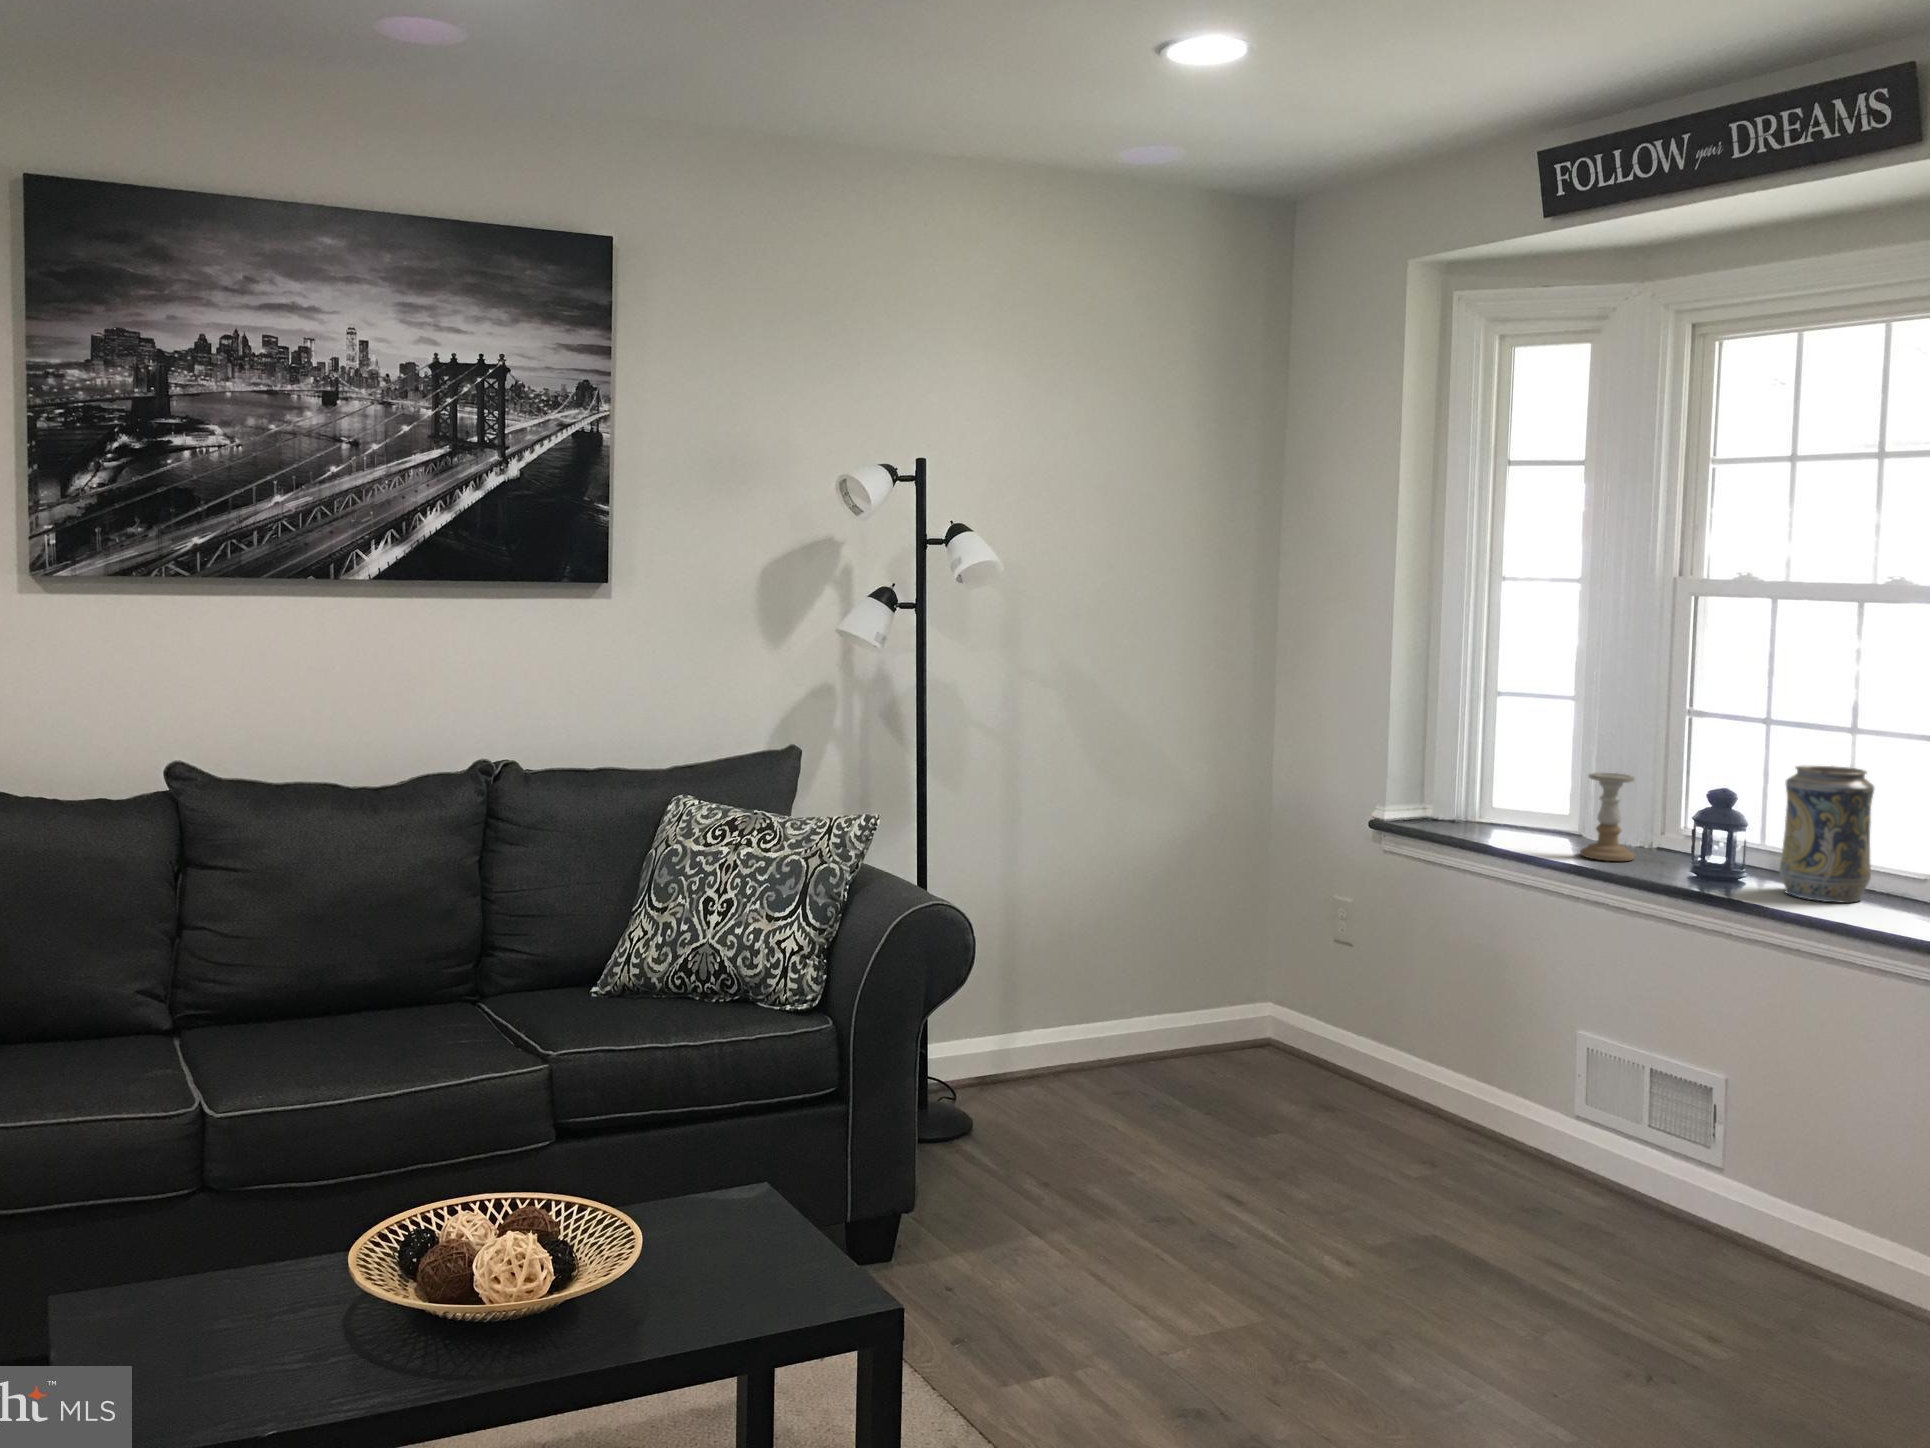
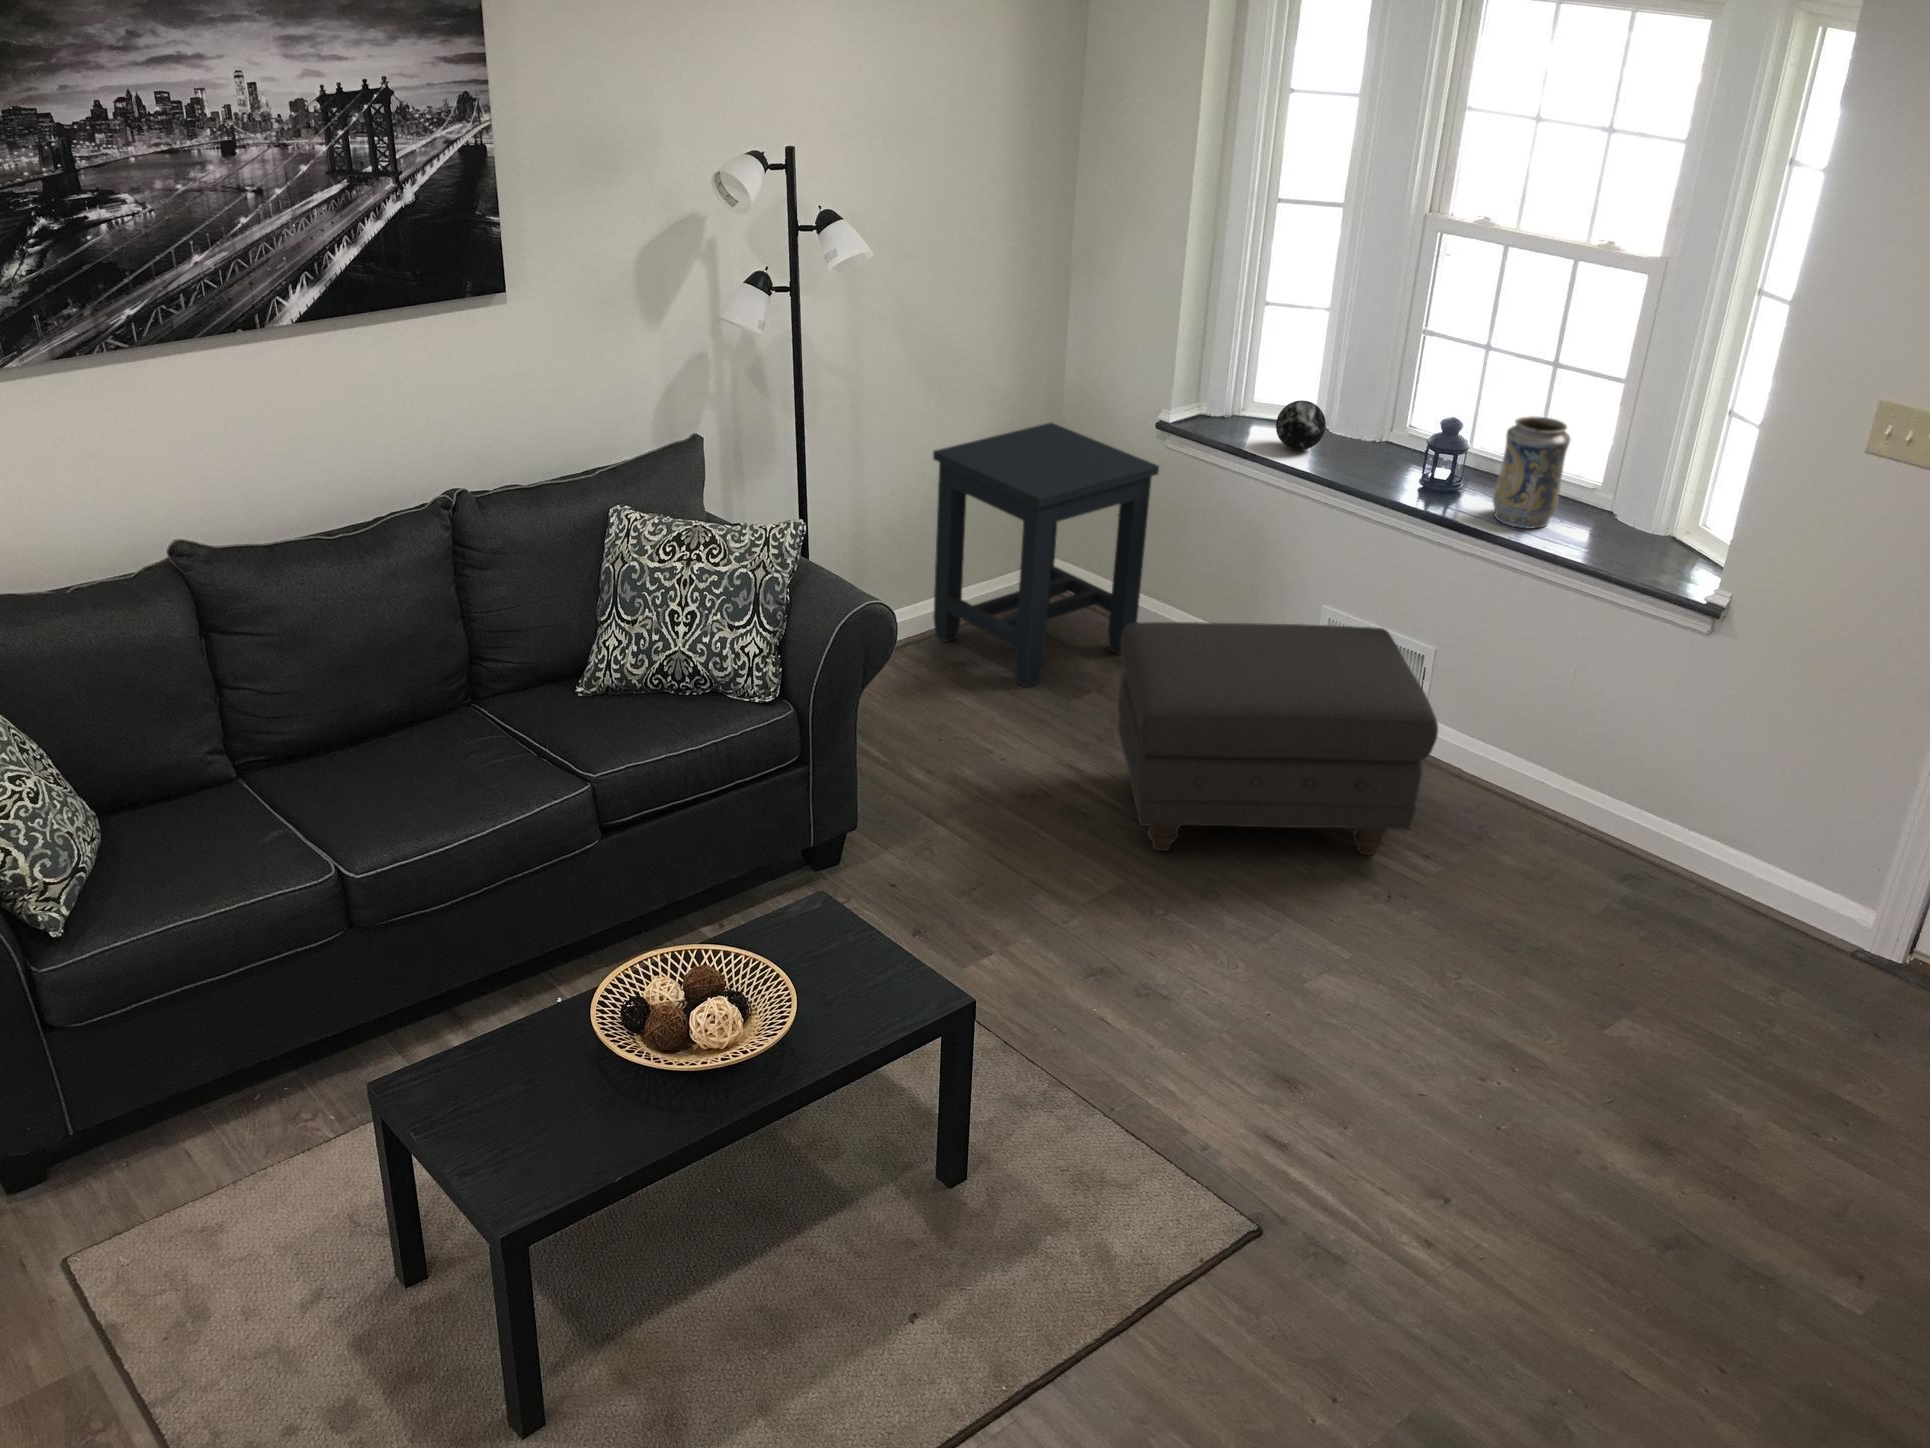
candle holder: present [1580,773,1635,861] -> none [1338,402,1387,479]
decorative orb: none [1504,782,1566,841] -> present [1276,401,1326,450]
side table: none [1102,828,1364,1116] -> present [933,423,1159,687]
ottoman: none [1280,992,1707,1322] -> present [1118,622,1438,855]

